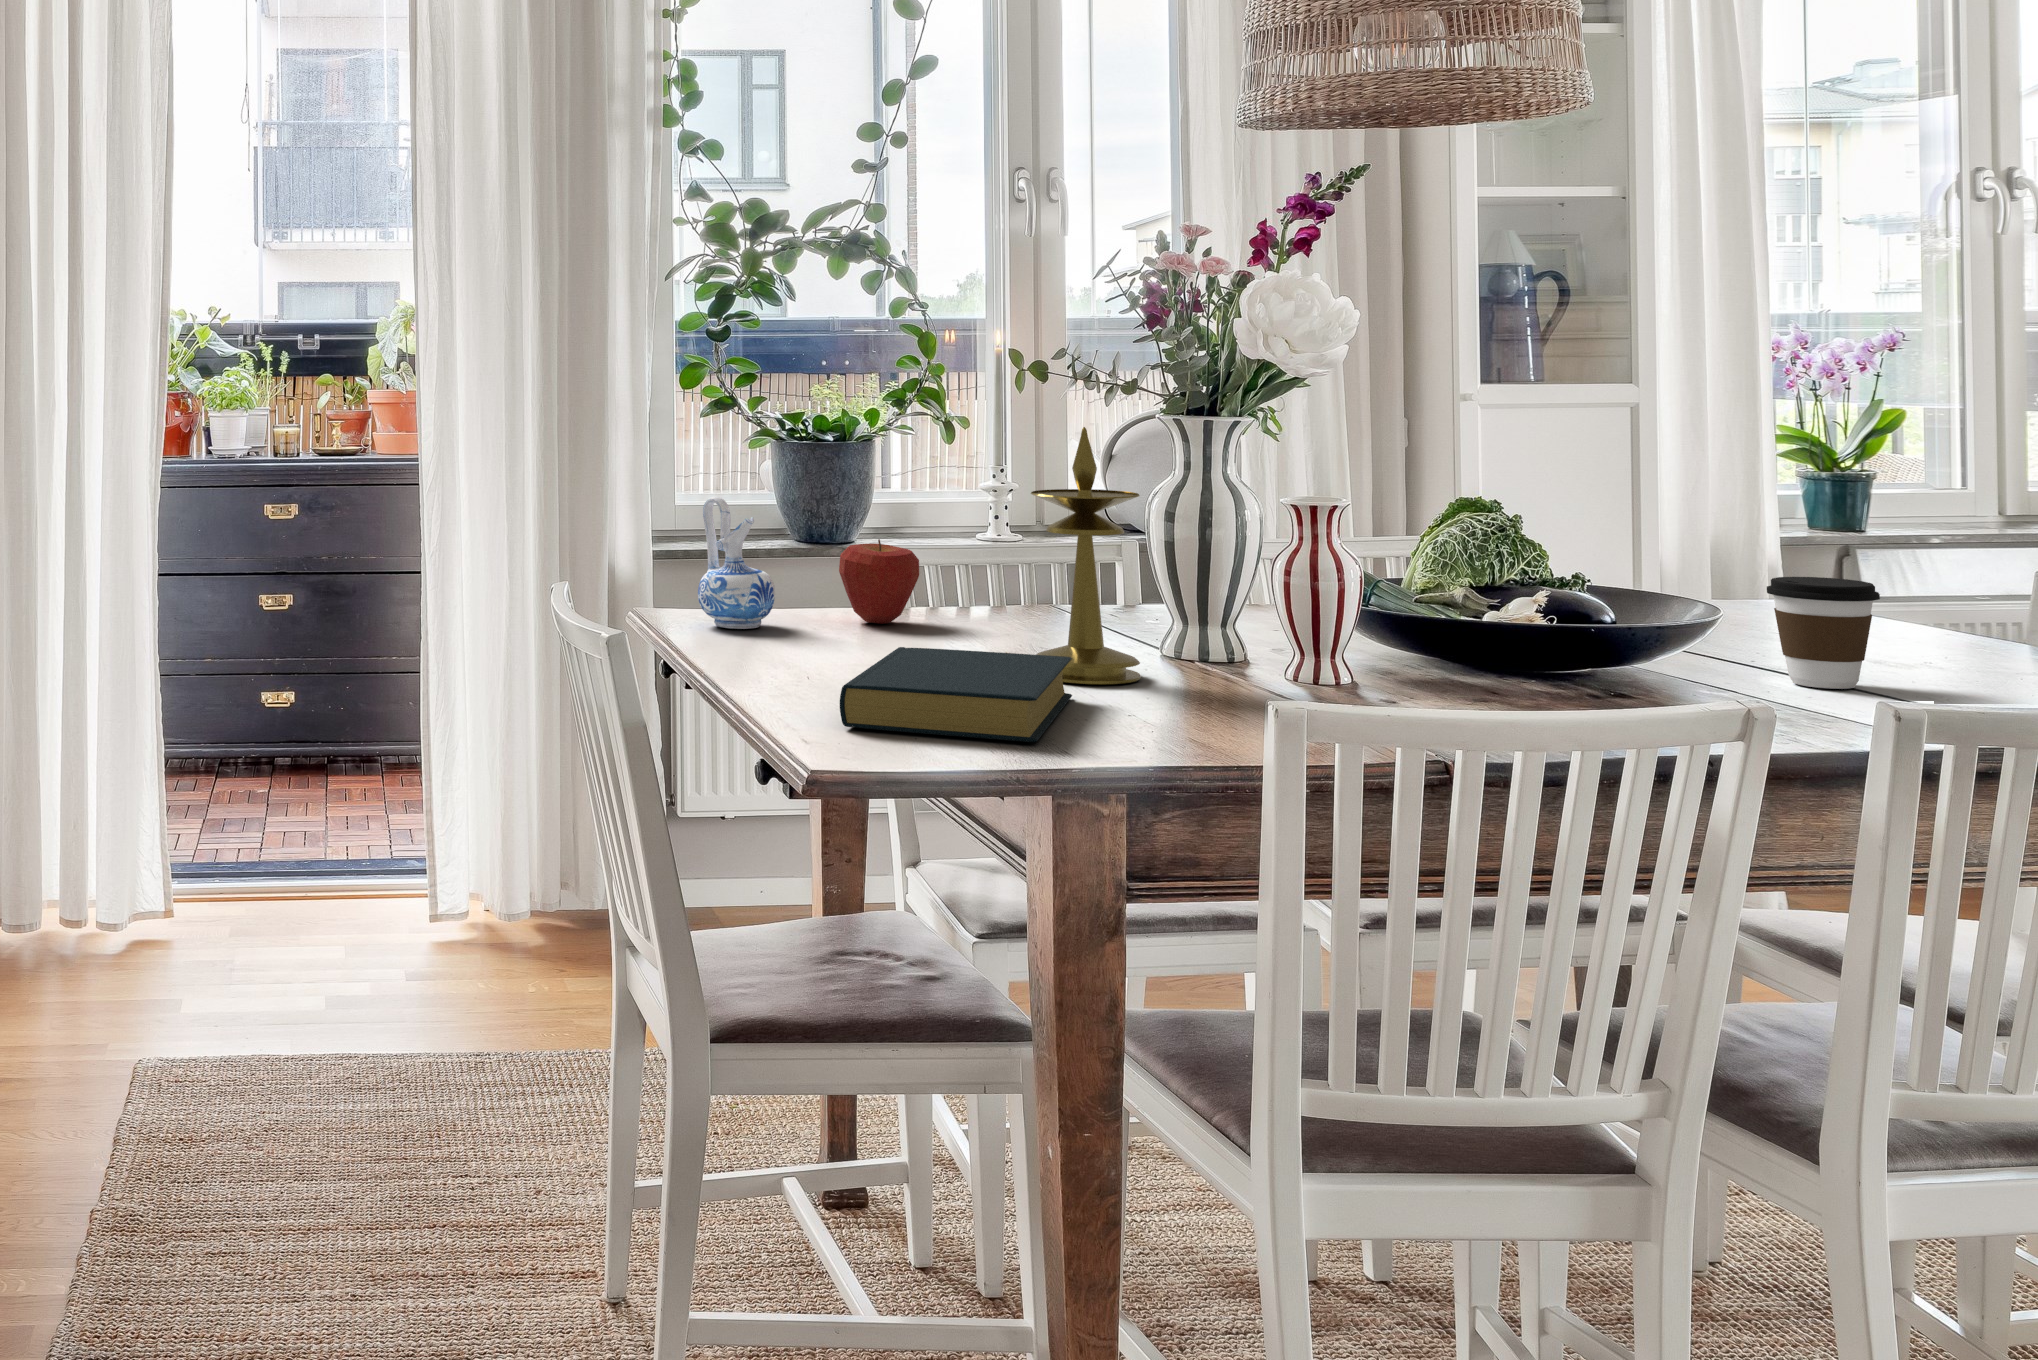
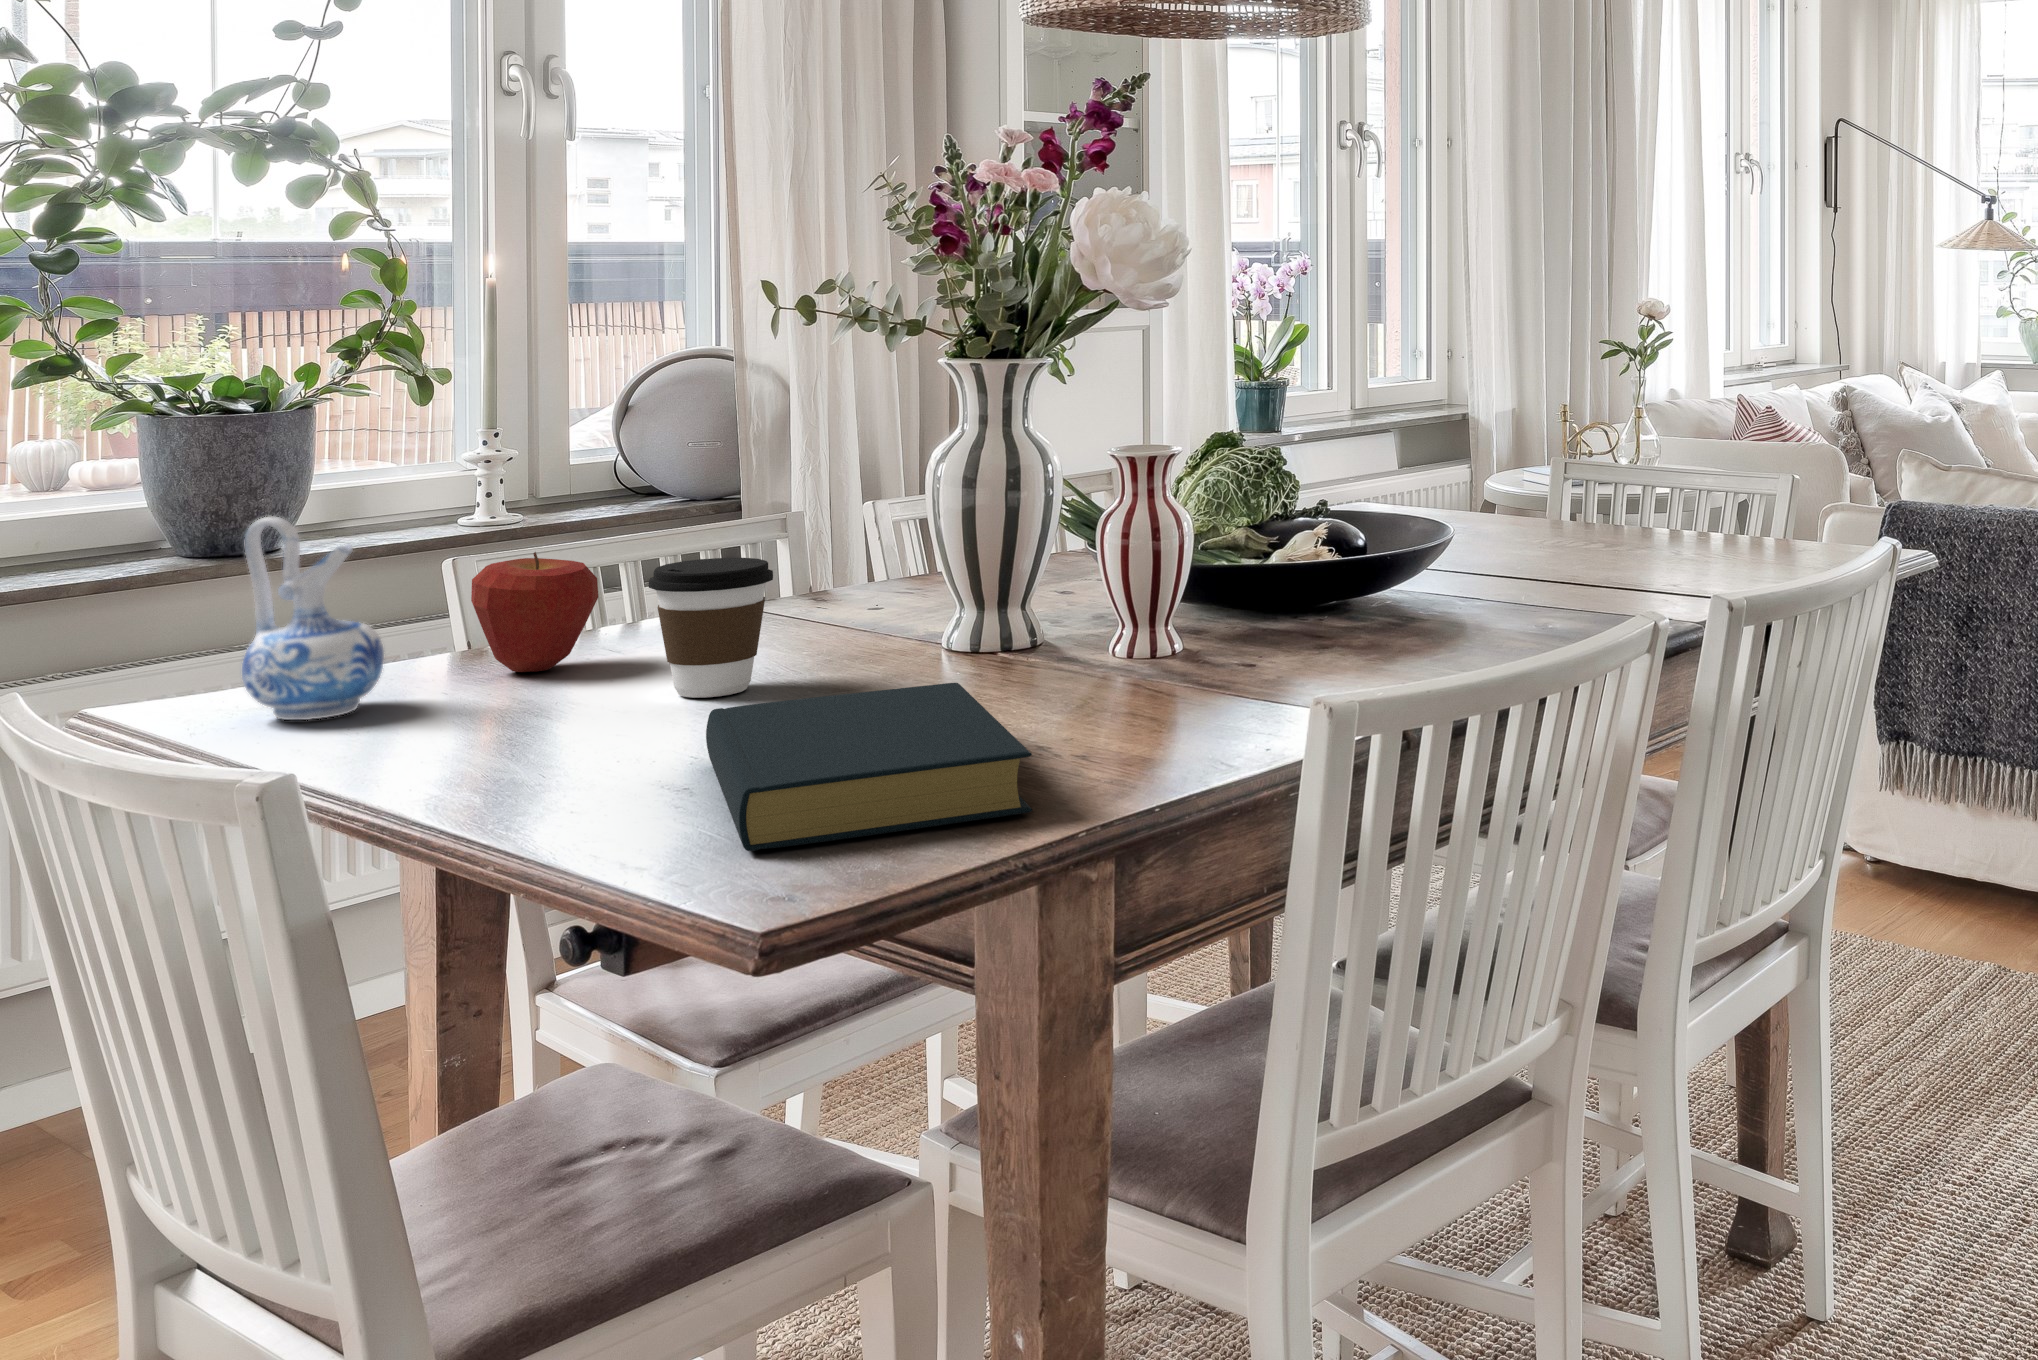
candlestick: present [1031,427,1141,684] -> none [851,380,994,715]
coffee cup: present [1767,577,1880,689] -> present [649,558,773,698]

